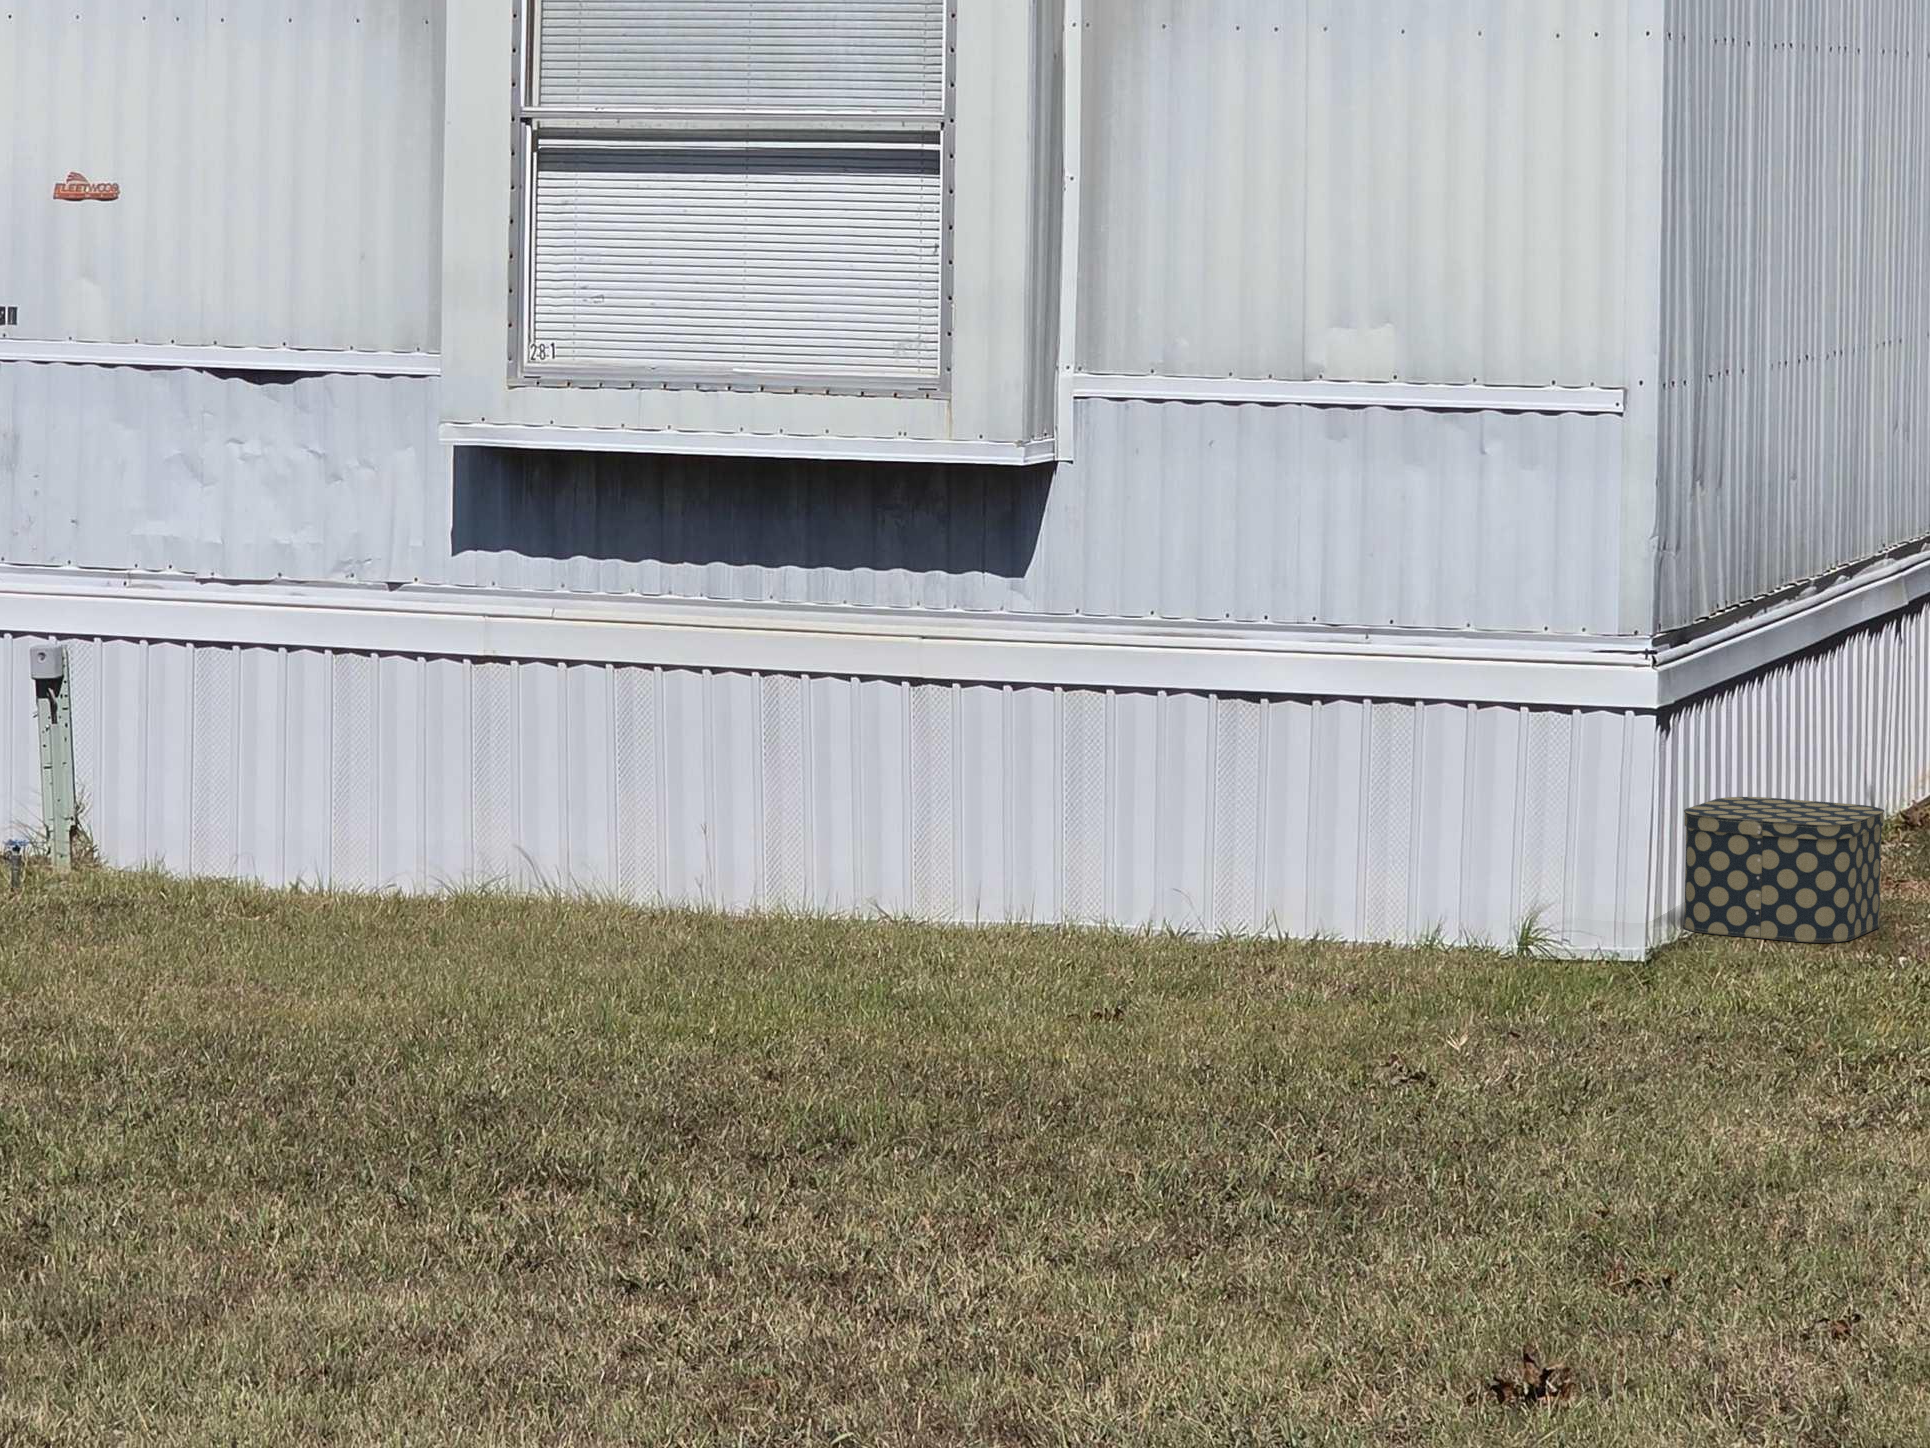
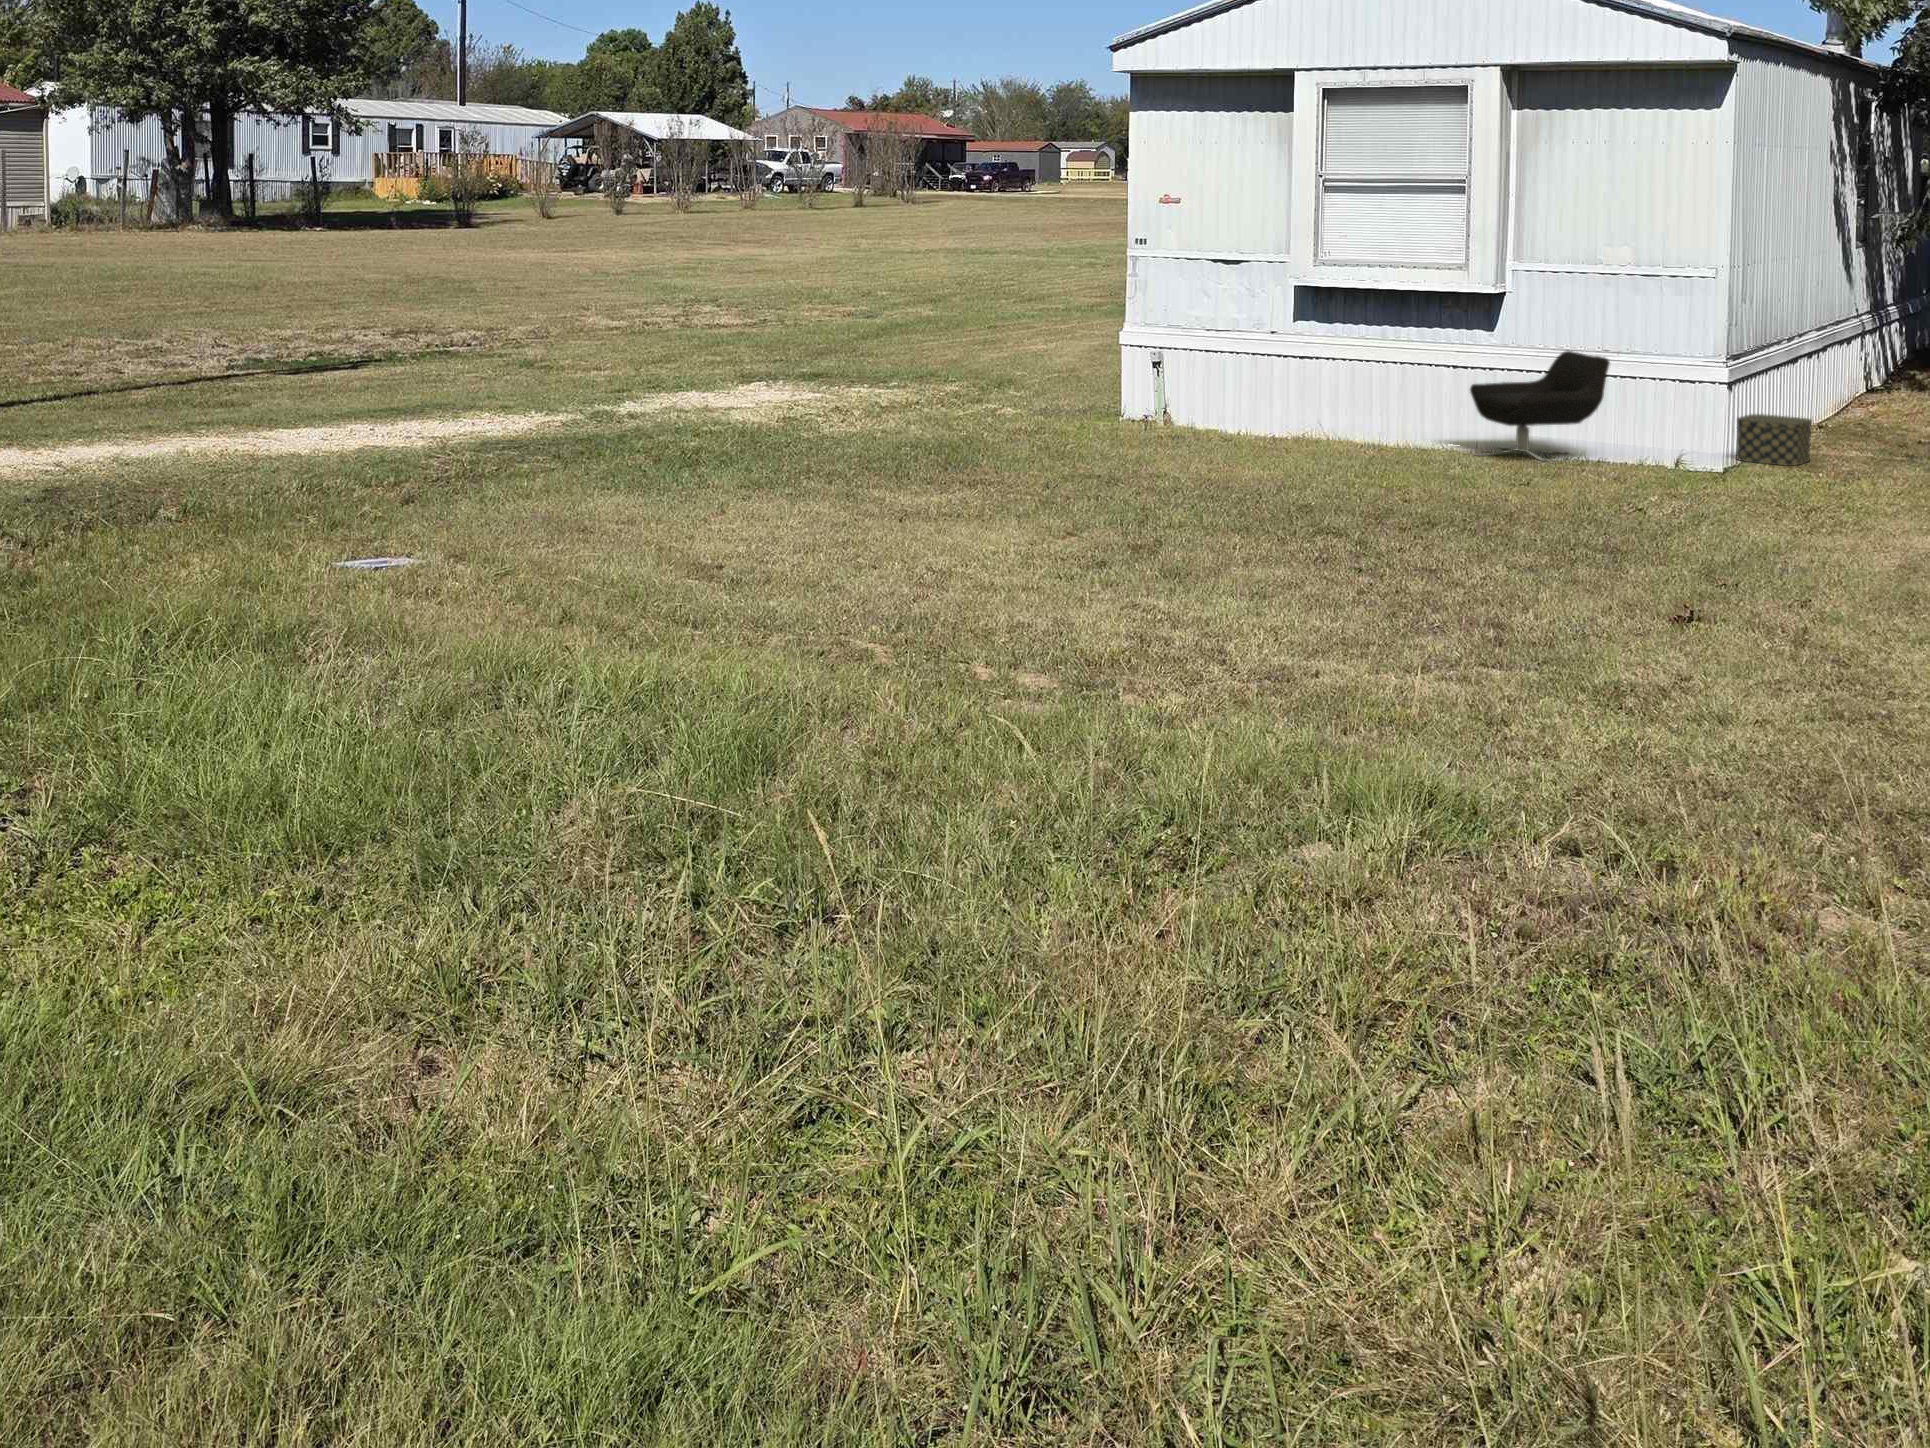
lounge chair: none [947,625,1337,951] -> present [1470,351,1610,461]

